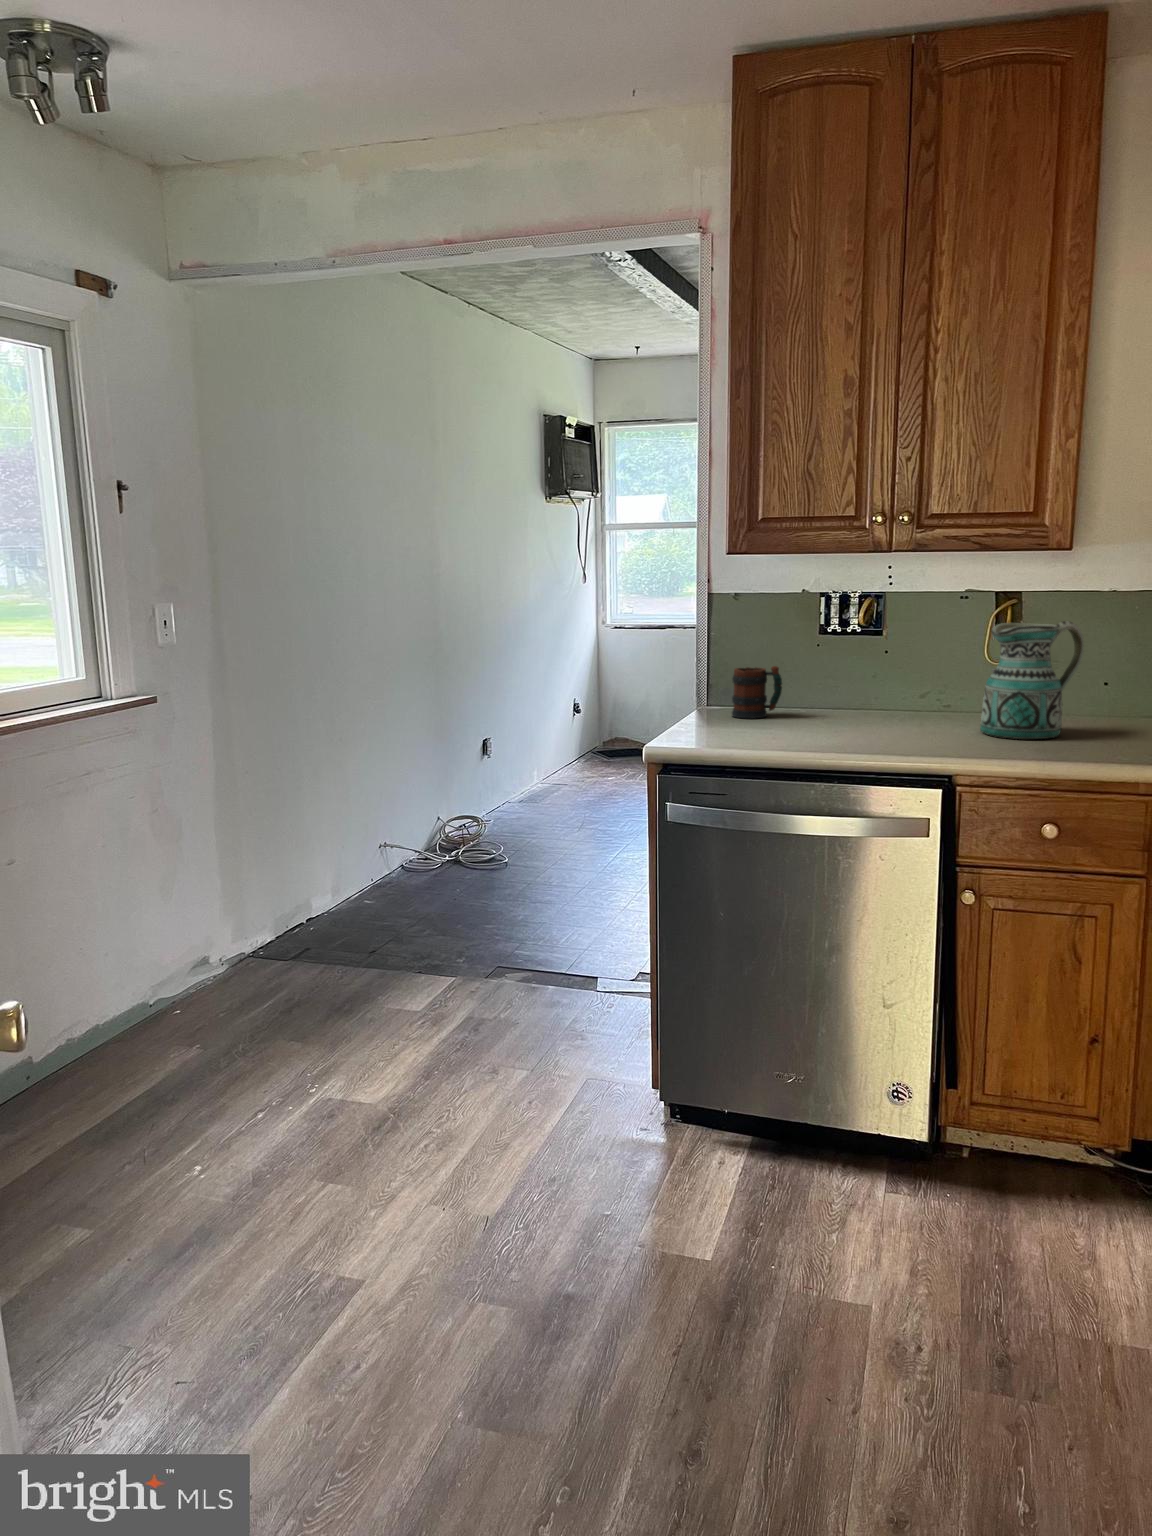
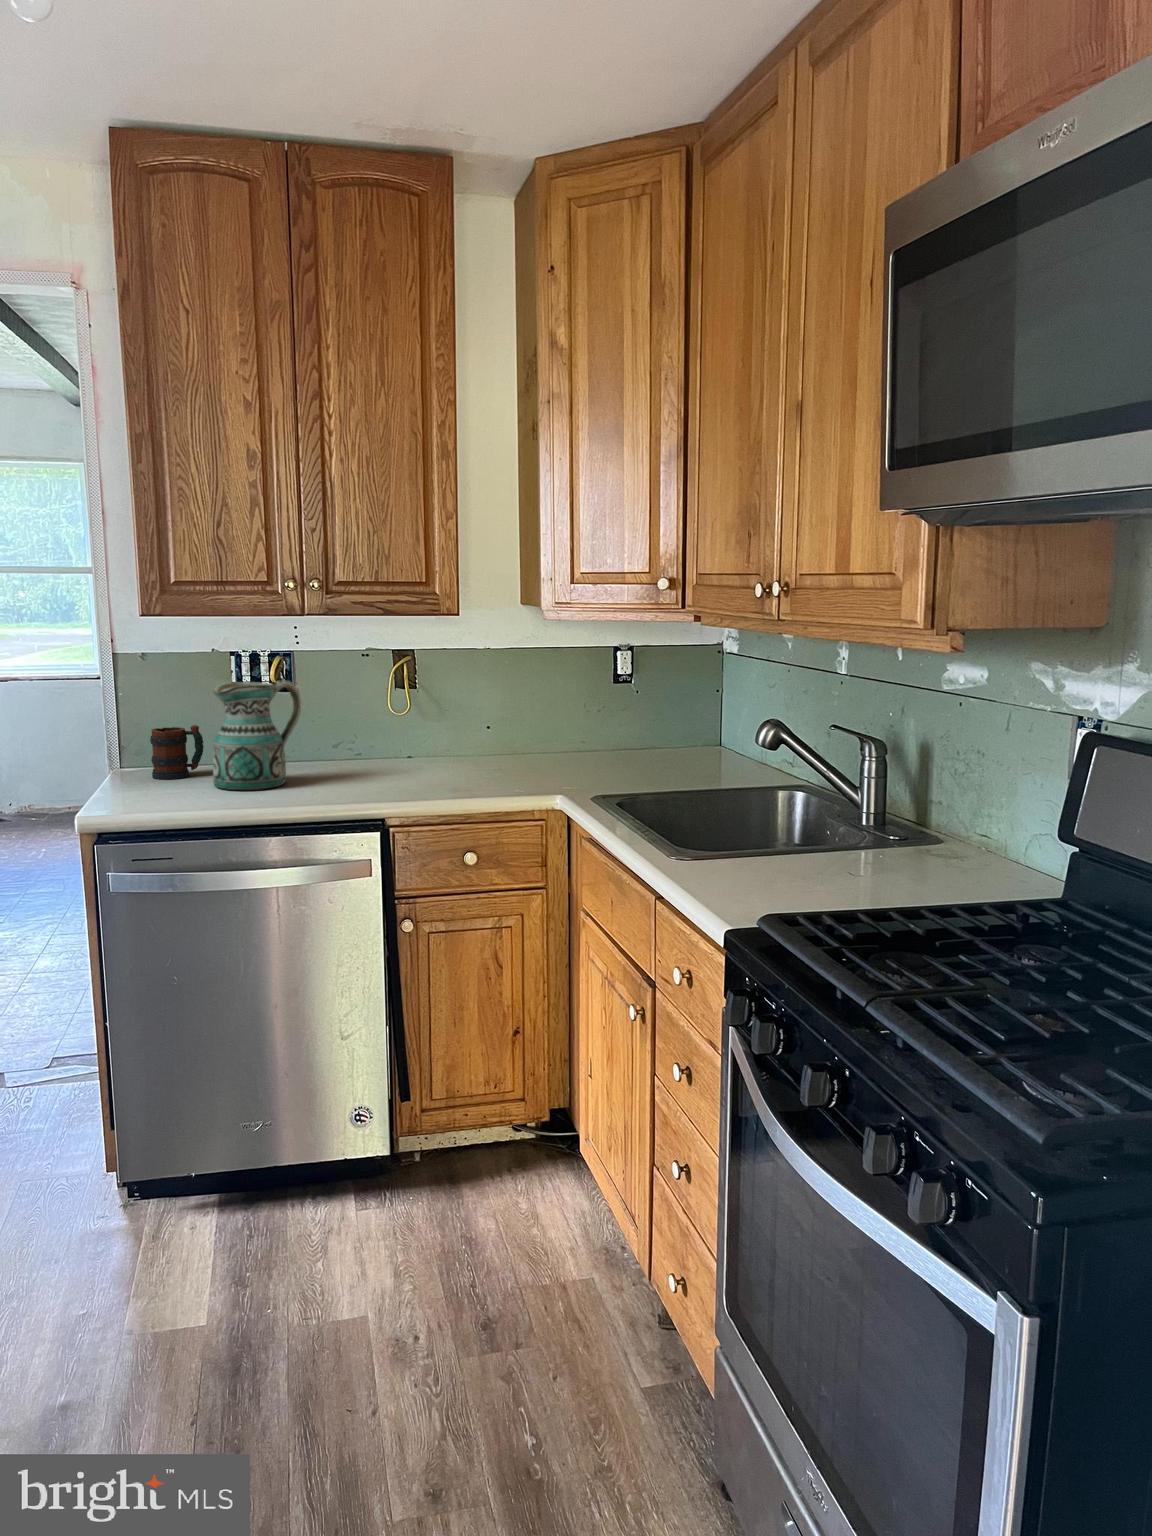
ceramic pitcher: present [980,621,1084,739] -> present [213,679,301,790]

